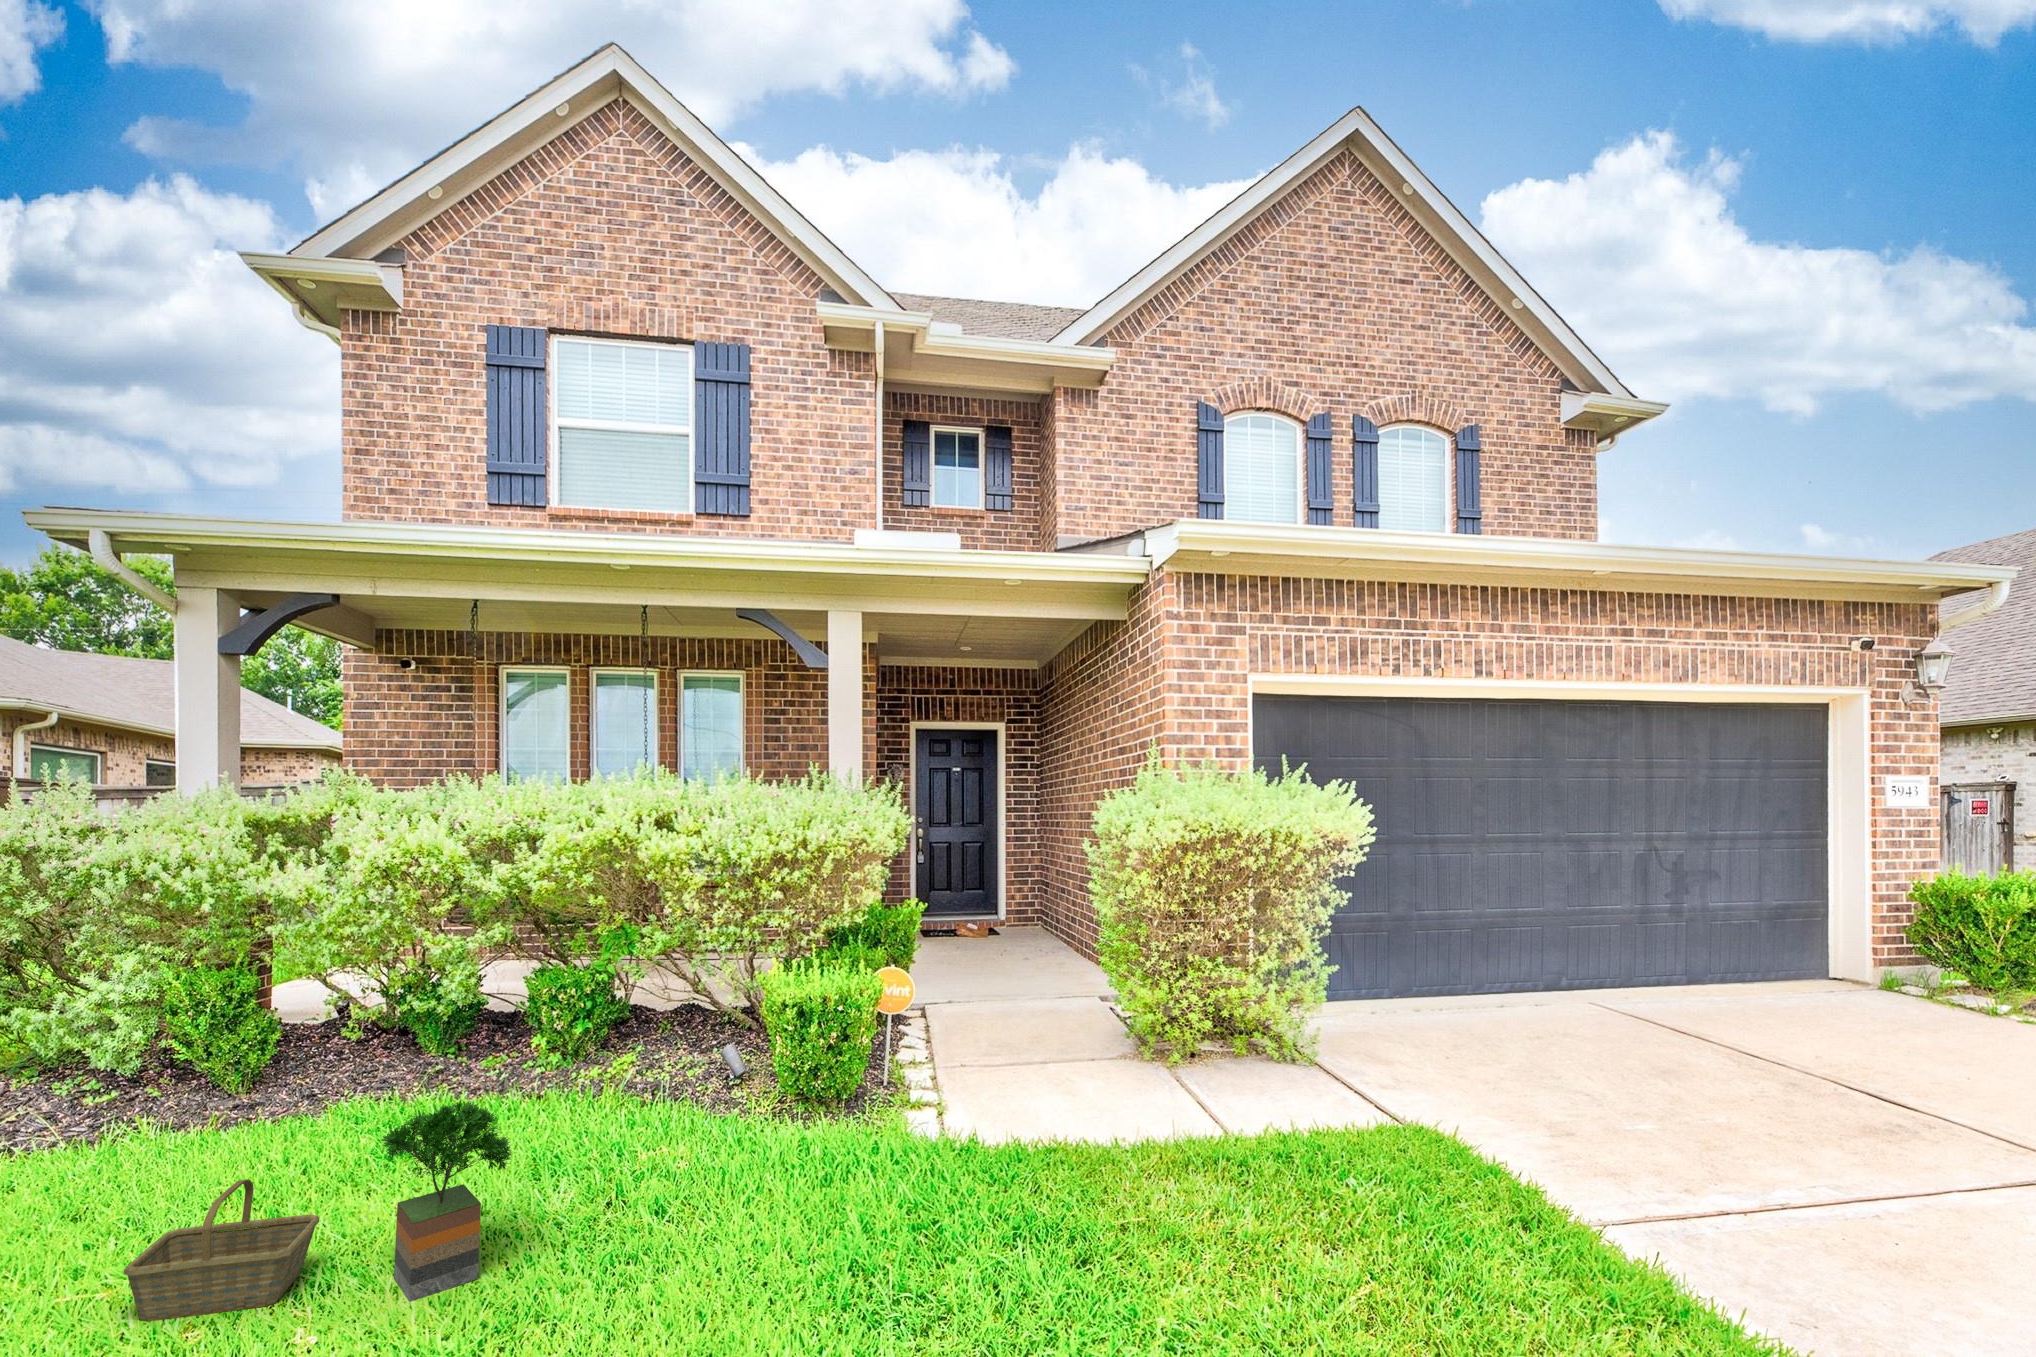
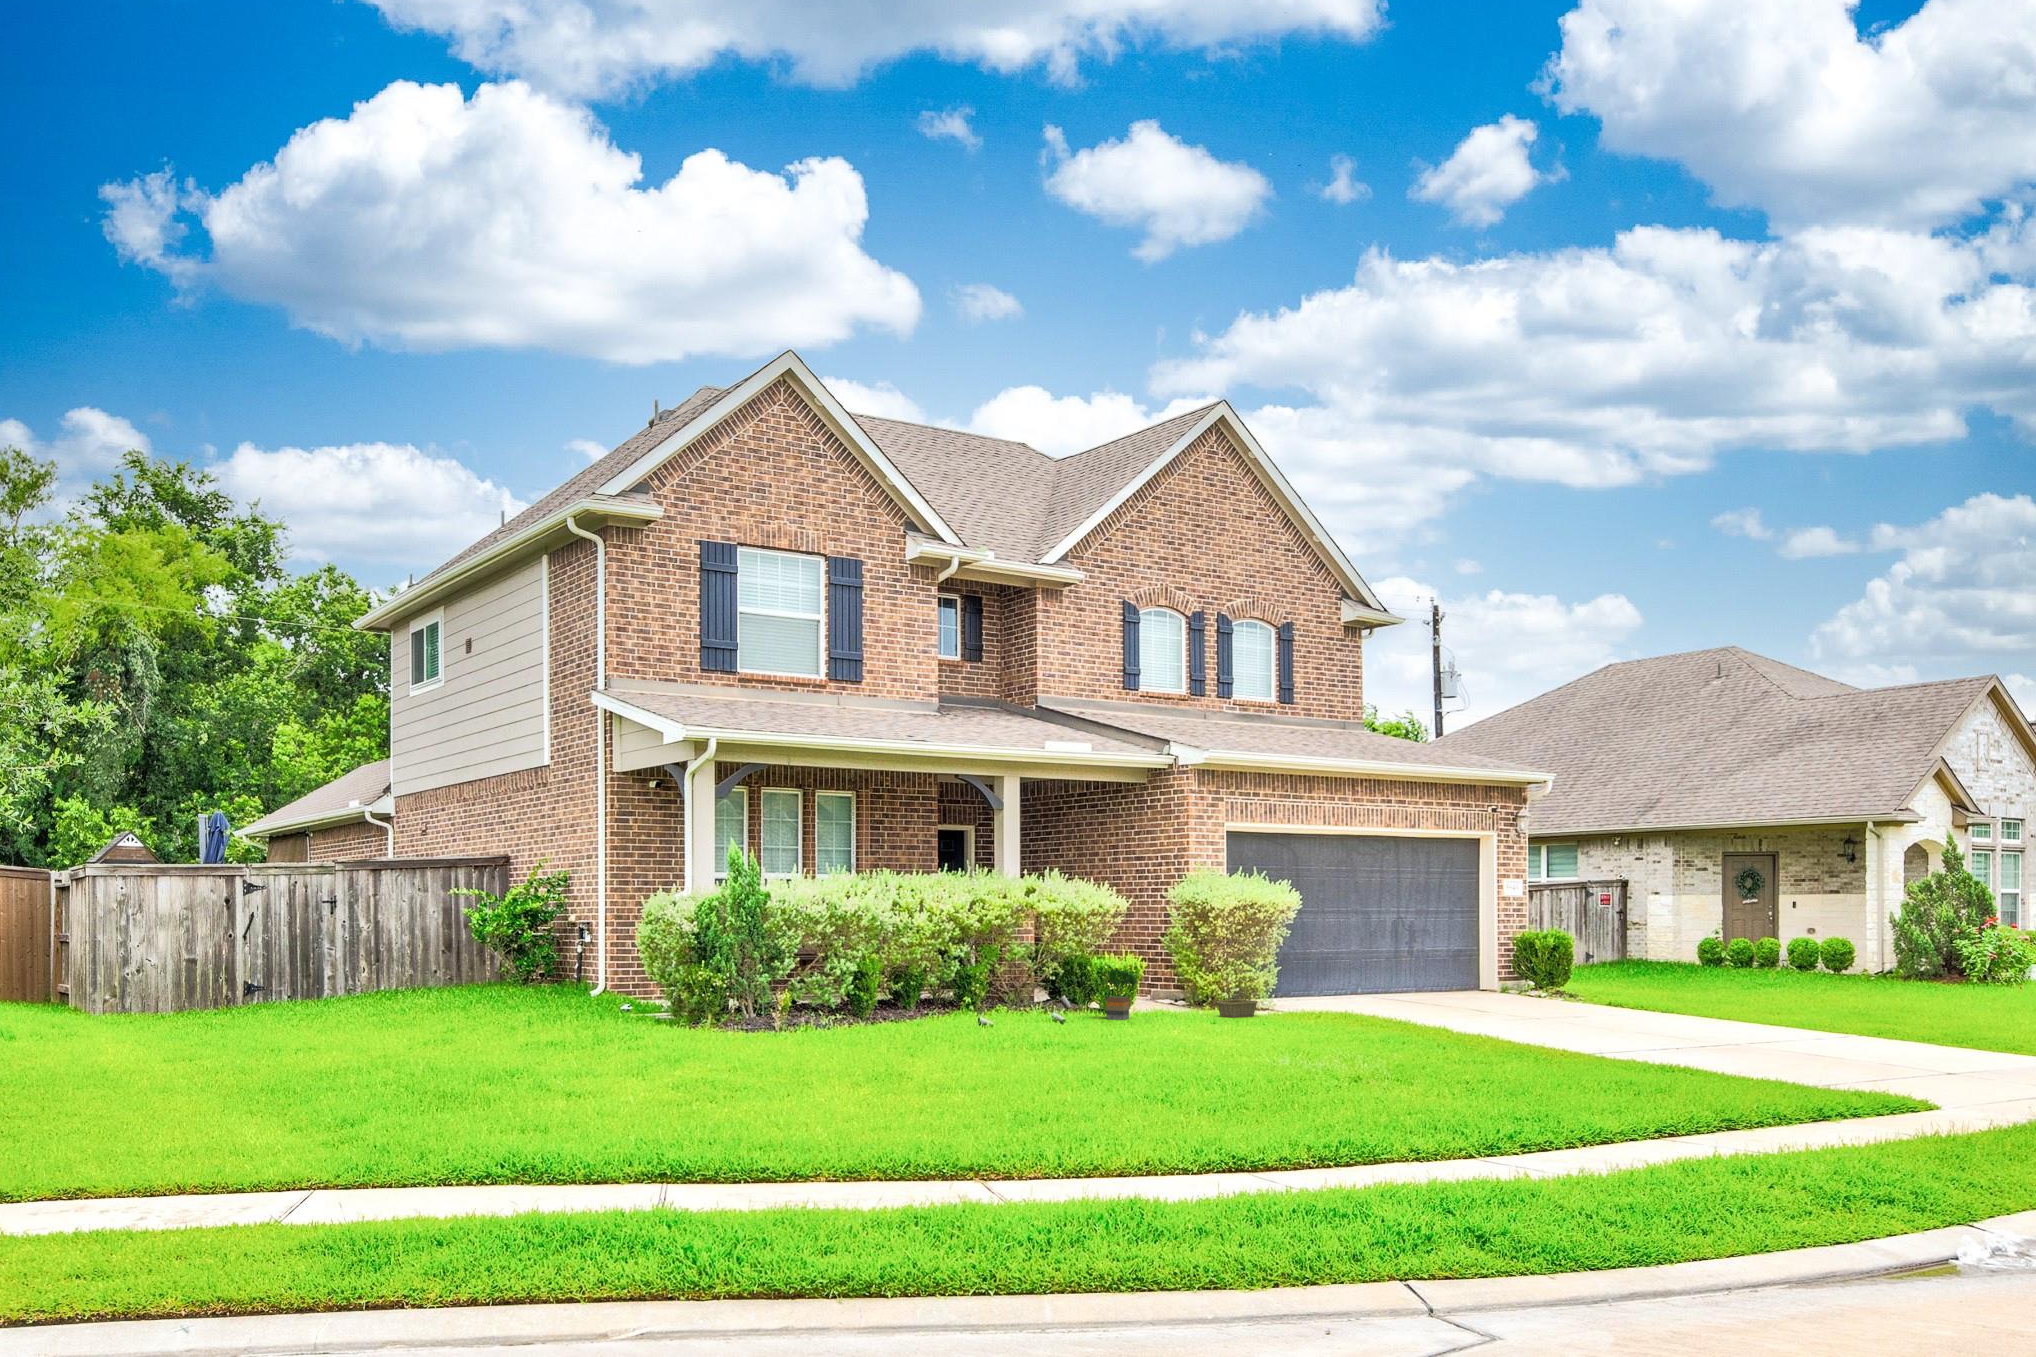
basket: present [124,1179,319,1322] -> present [1217,987,1258,1018]

